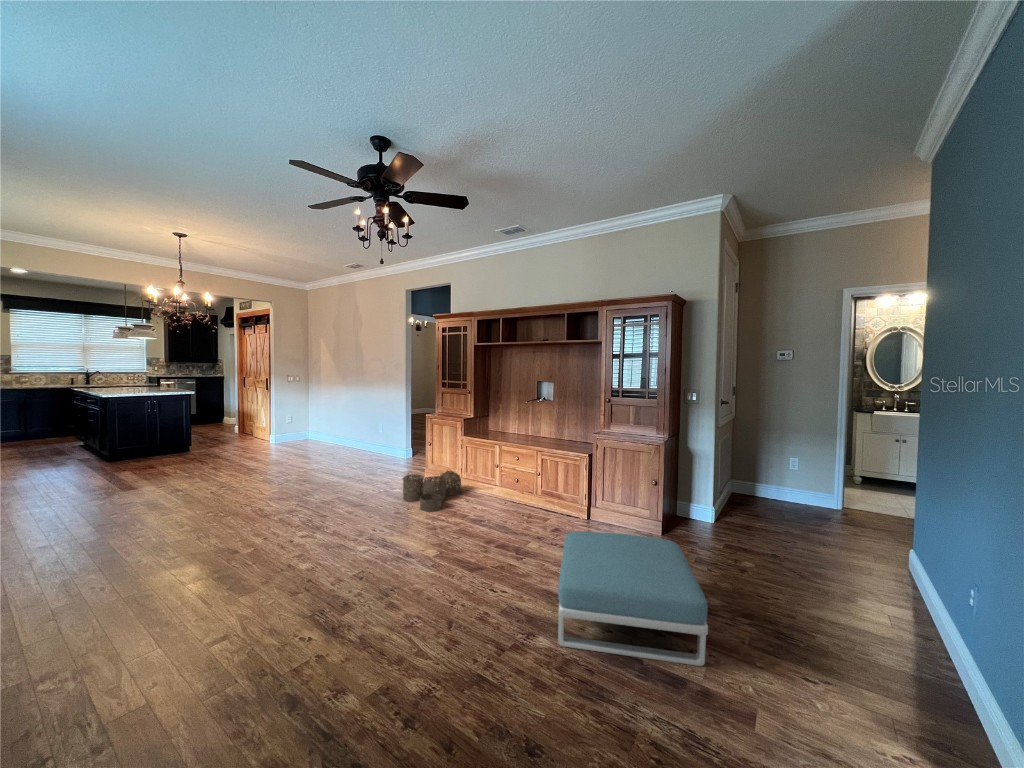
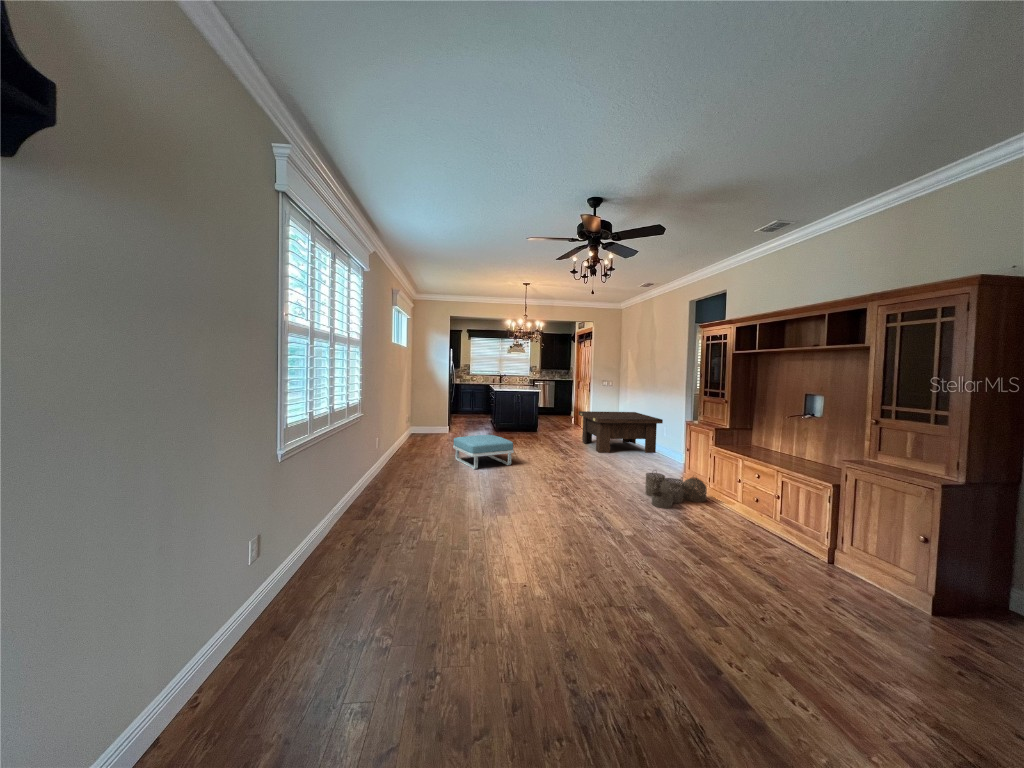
coffee table: none [265,410,376,464] -> present [579,411,663,453]
footstool: present [558,532,708,666] -> present [453,435,514,469]

